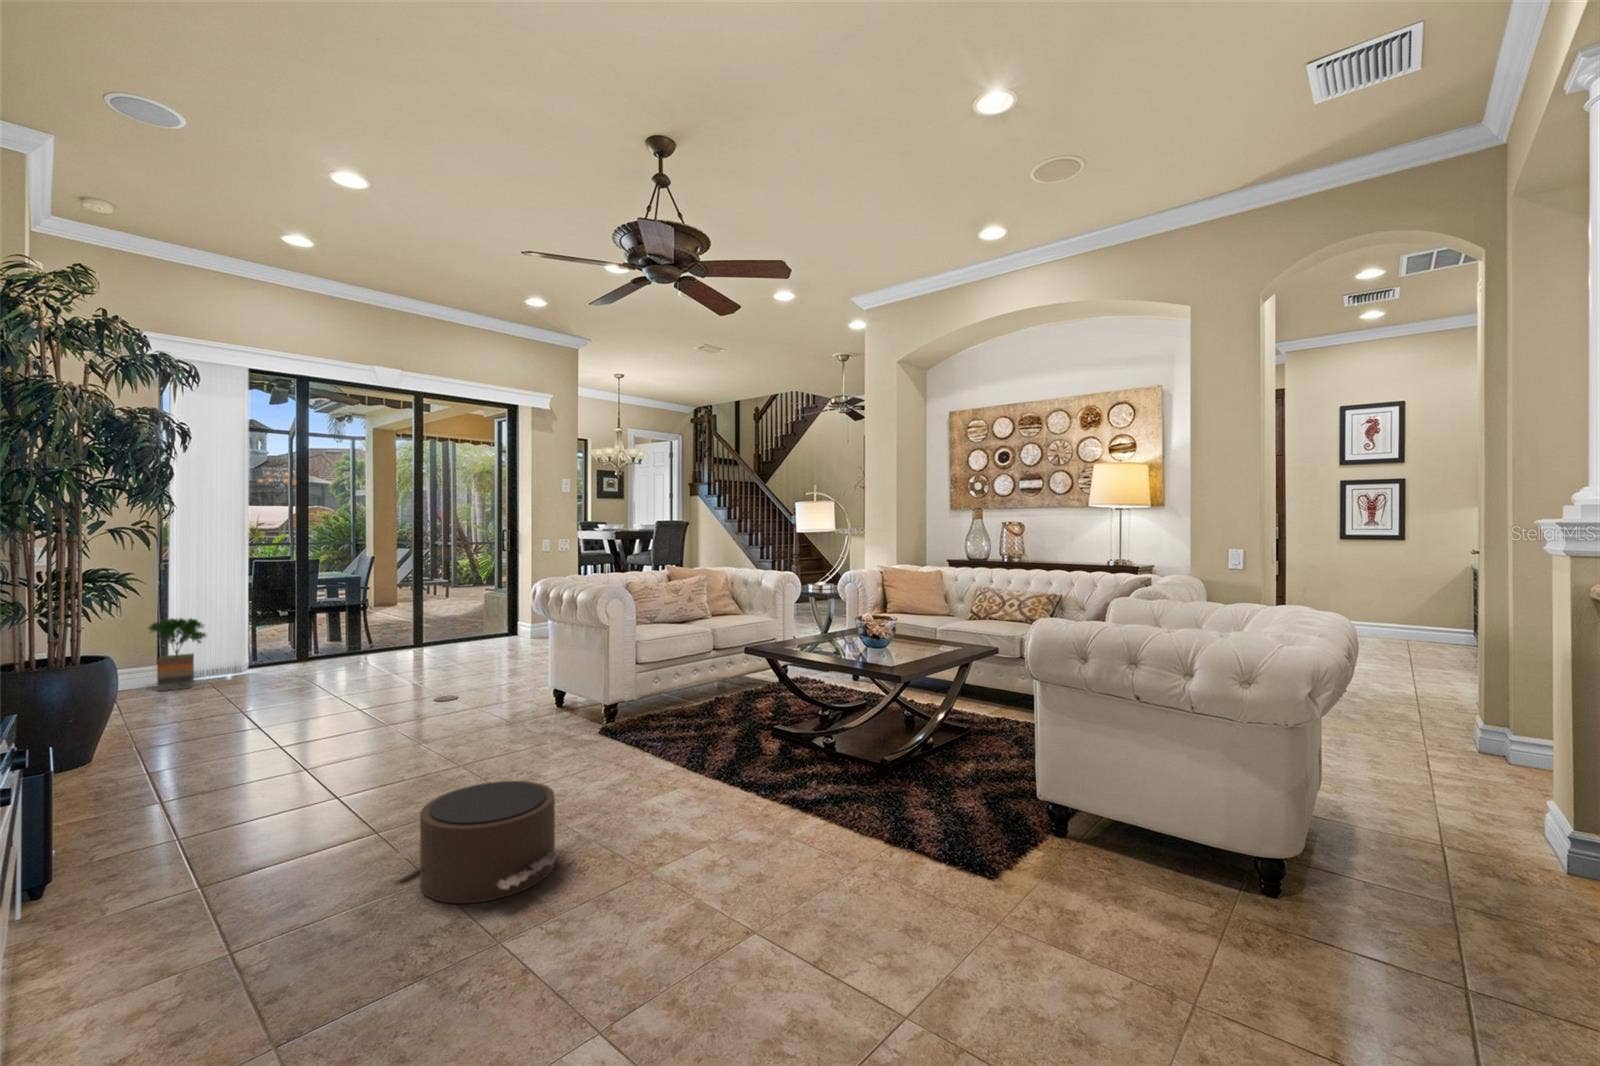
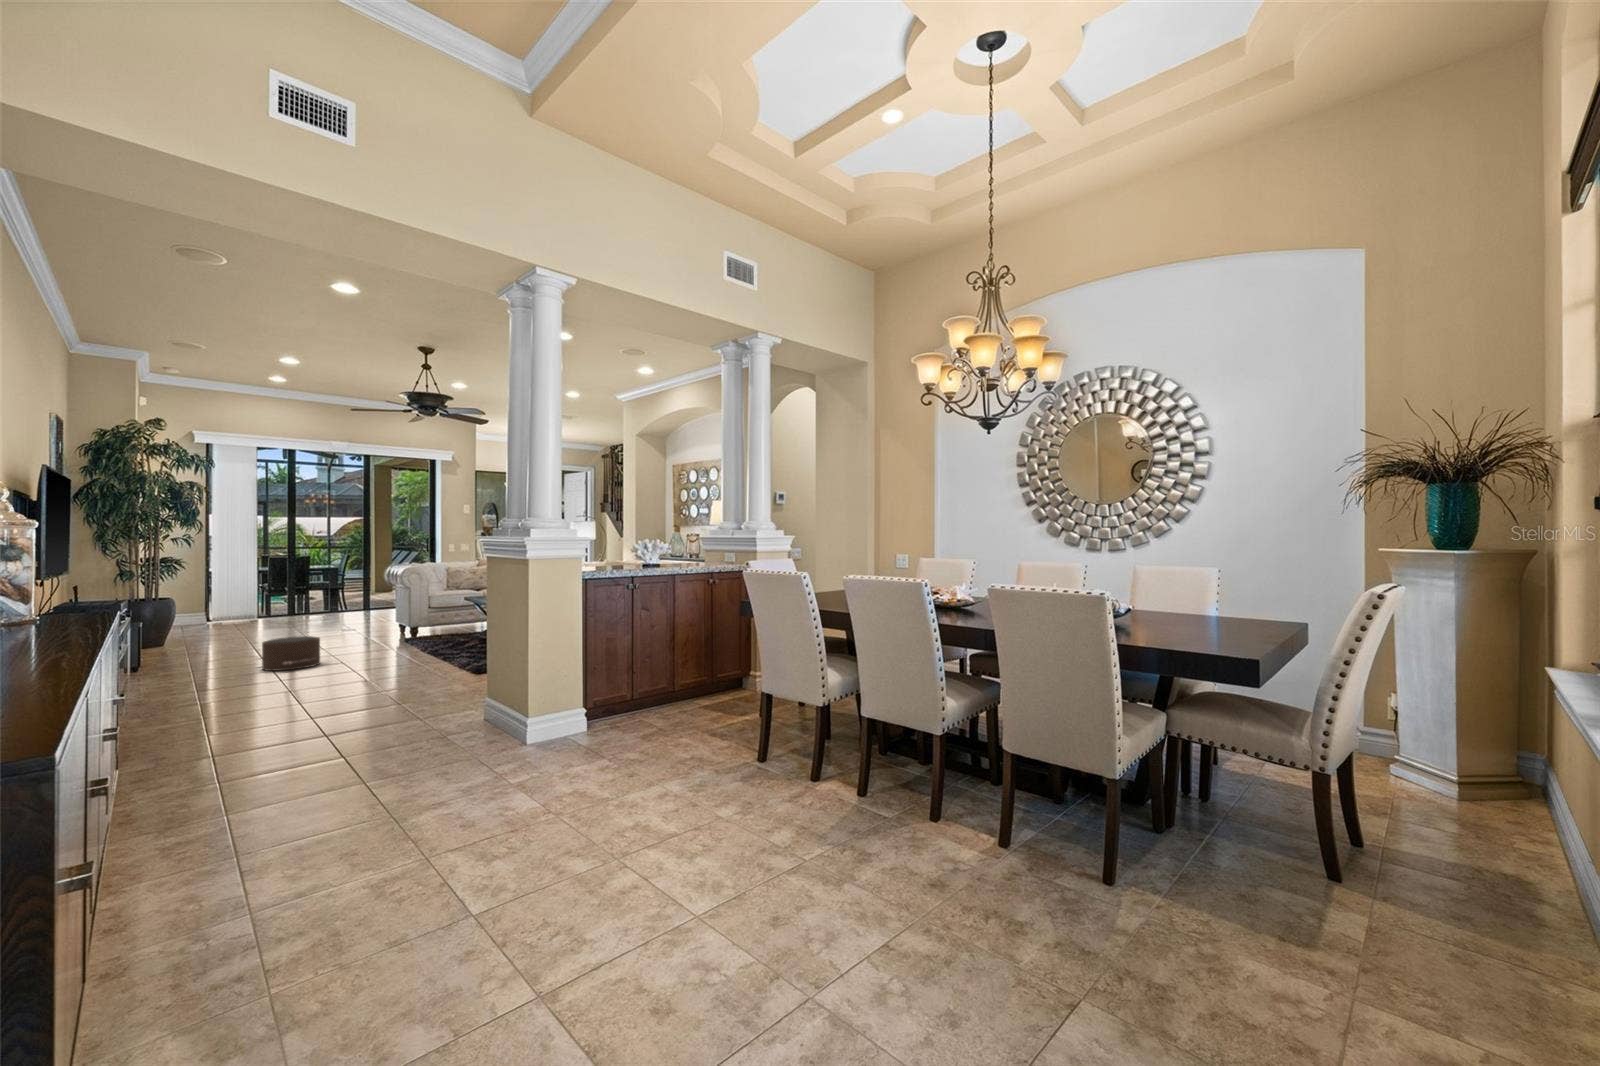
potted tree: present [149,618,206,691] -> none [200,586,234,624]

